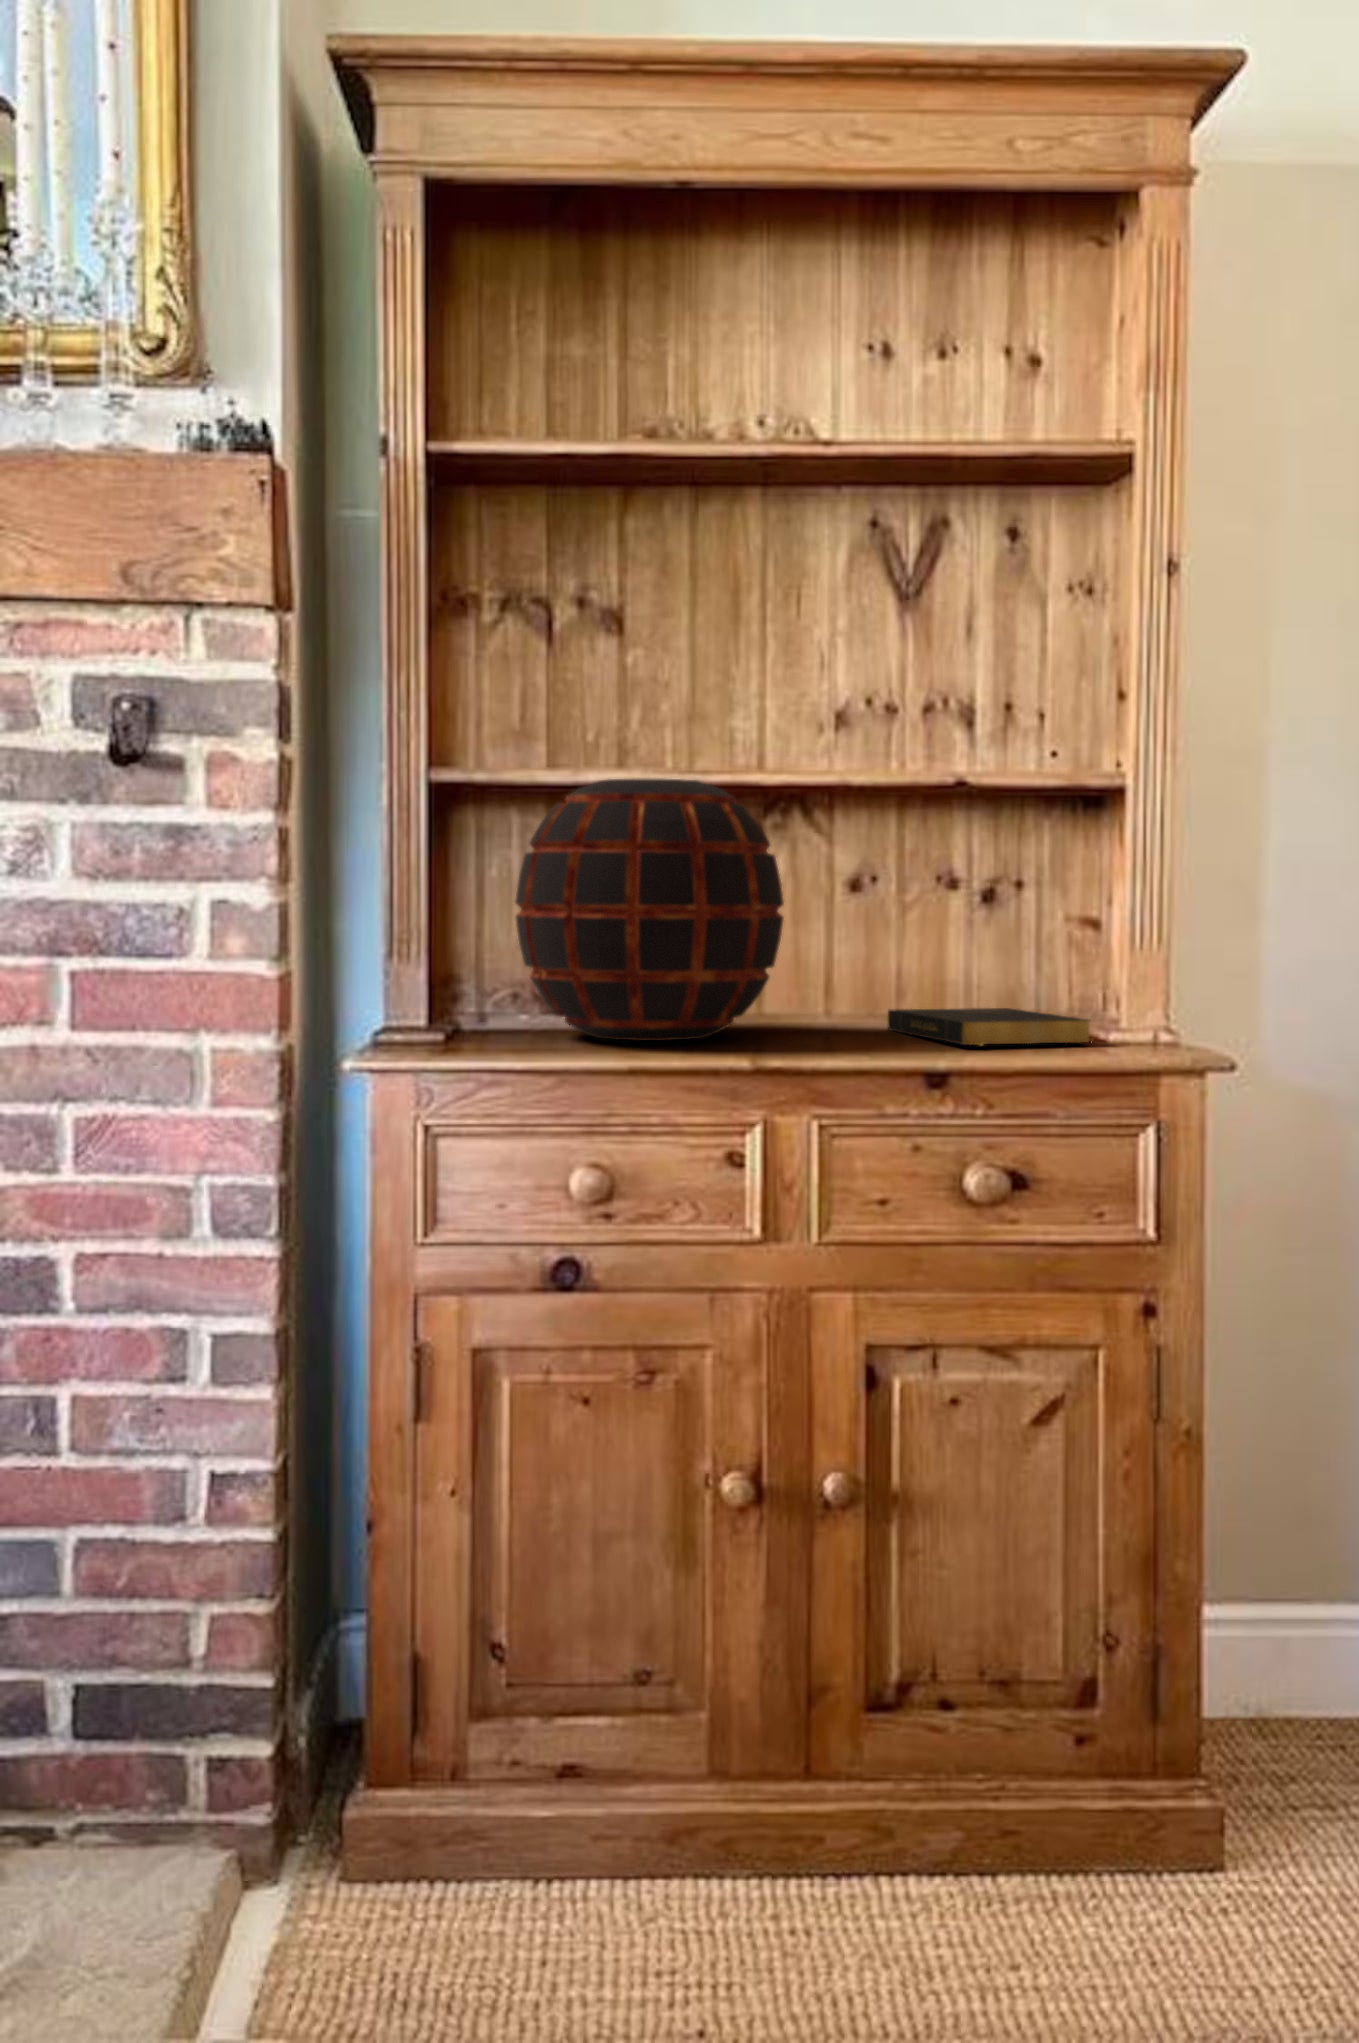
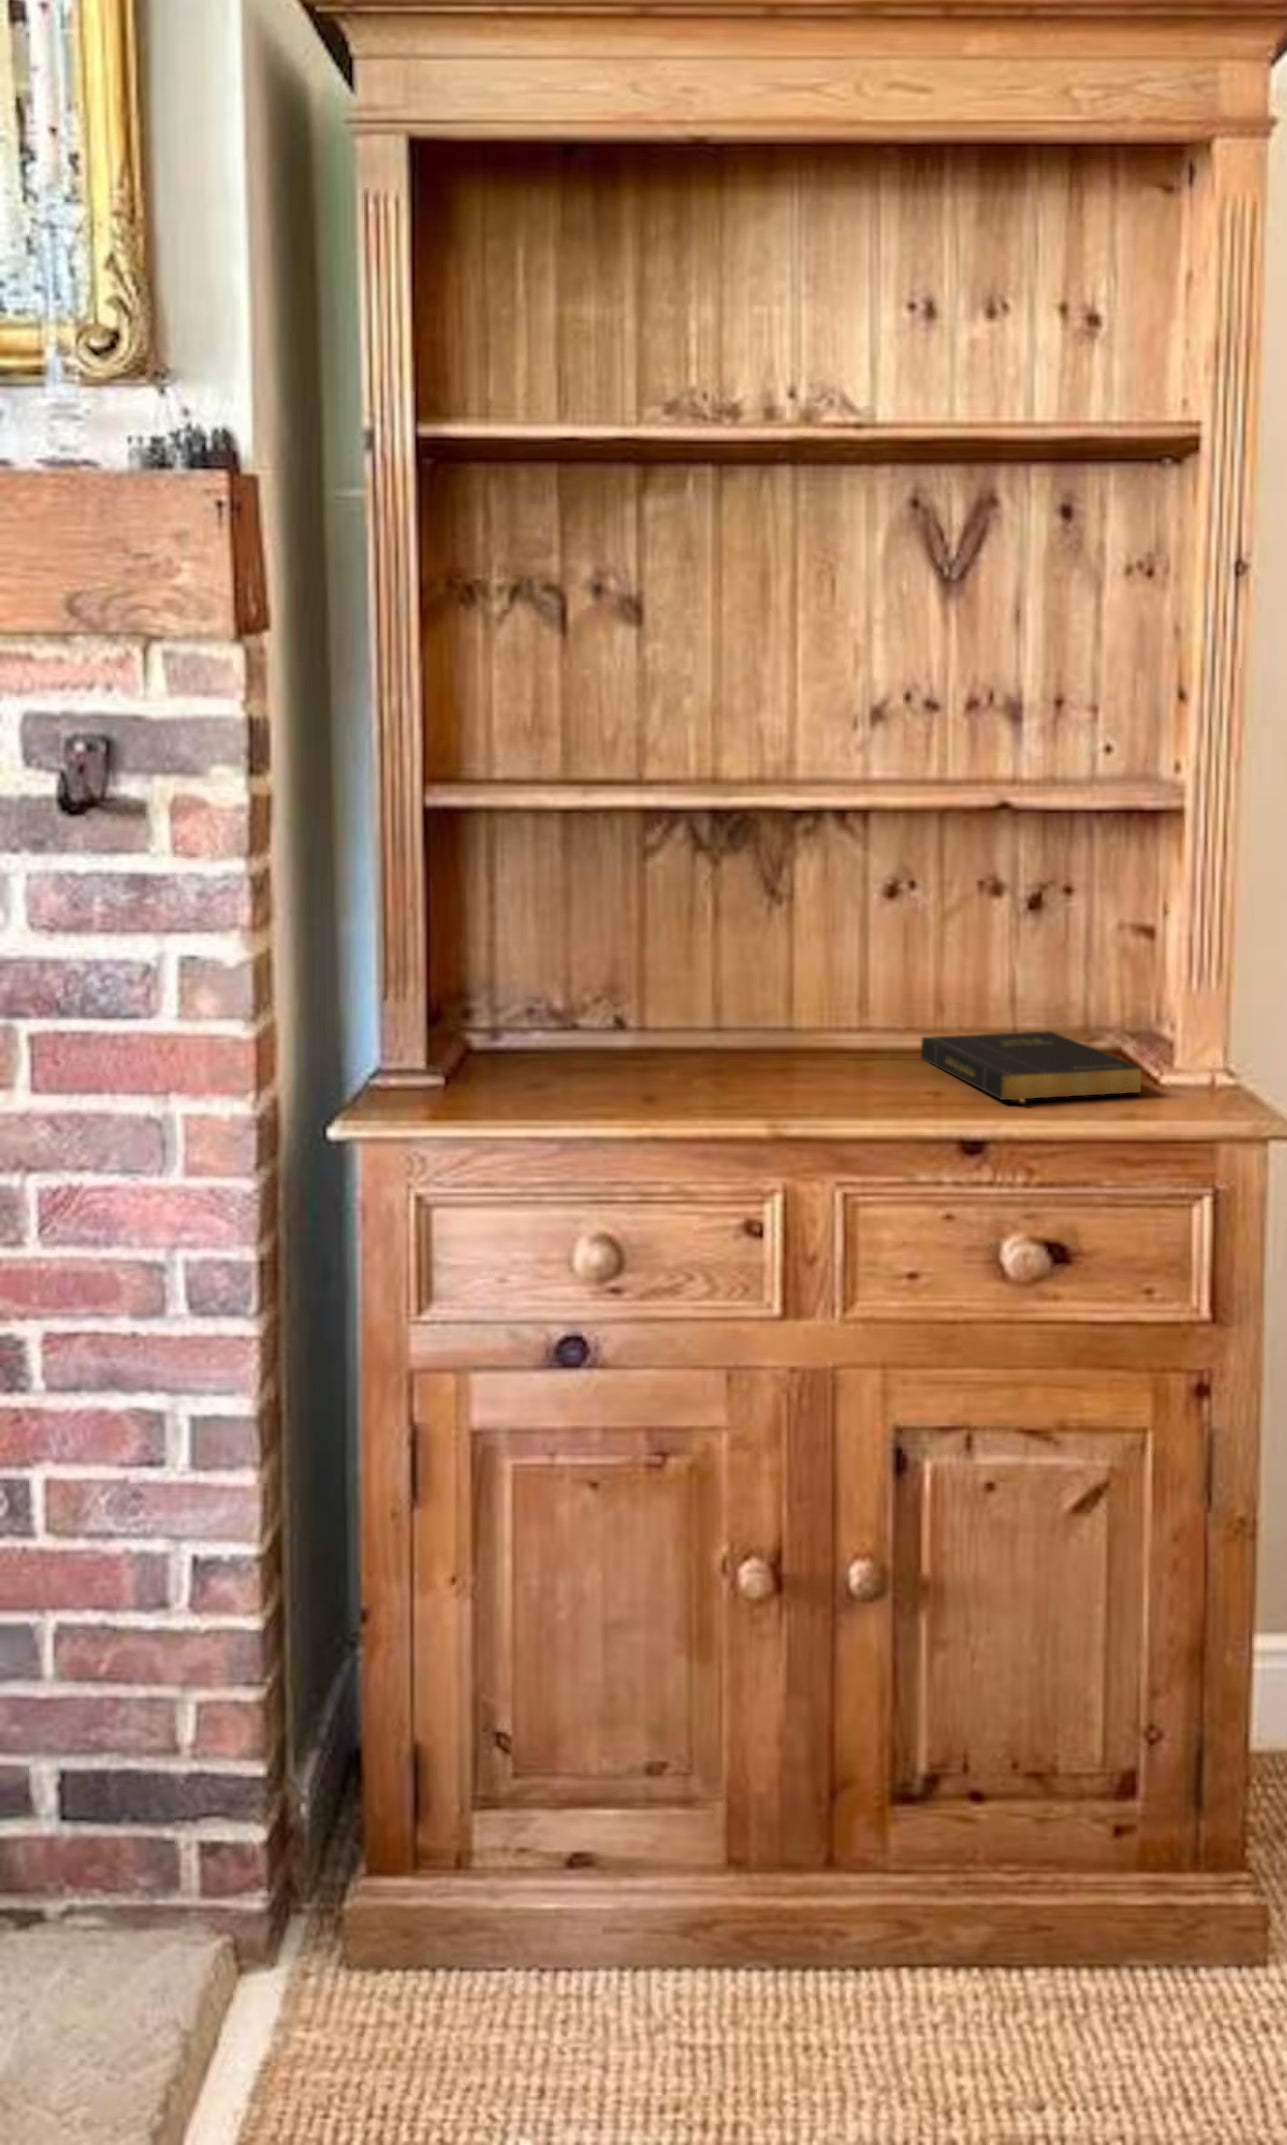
decorative vase: present [515,778,784,1041] -> none [517,799,809,1089]

